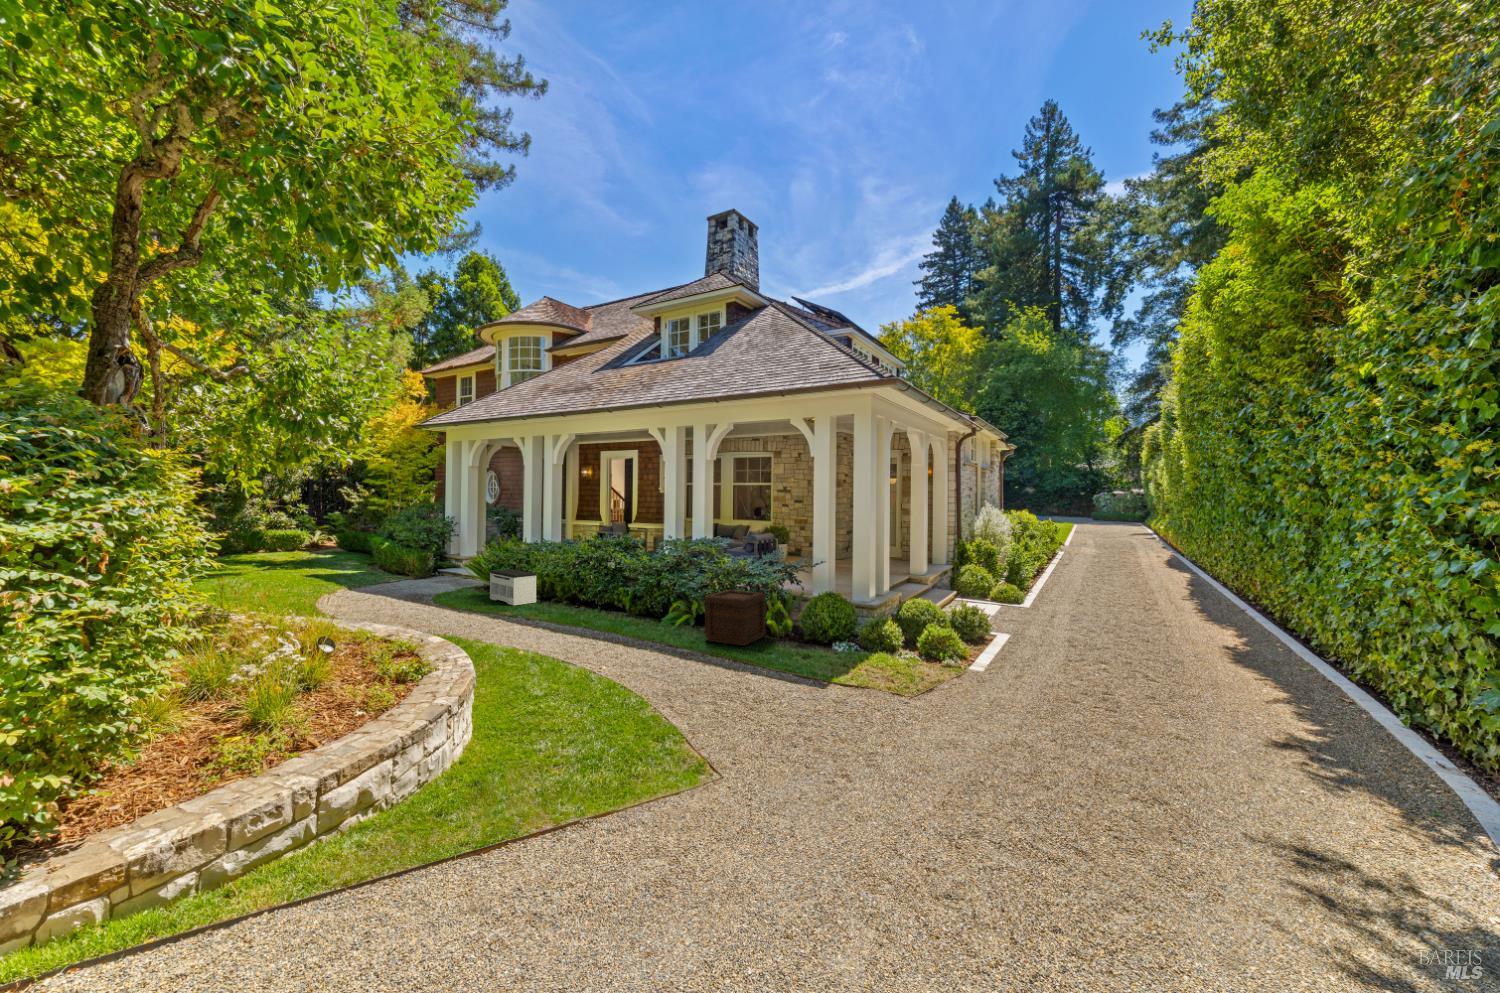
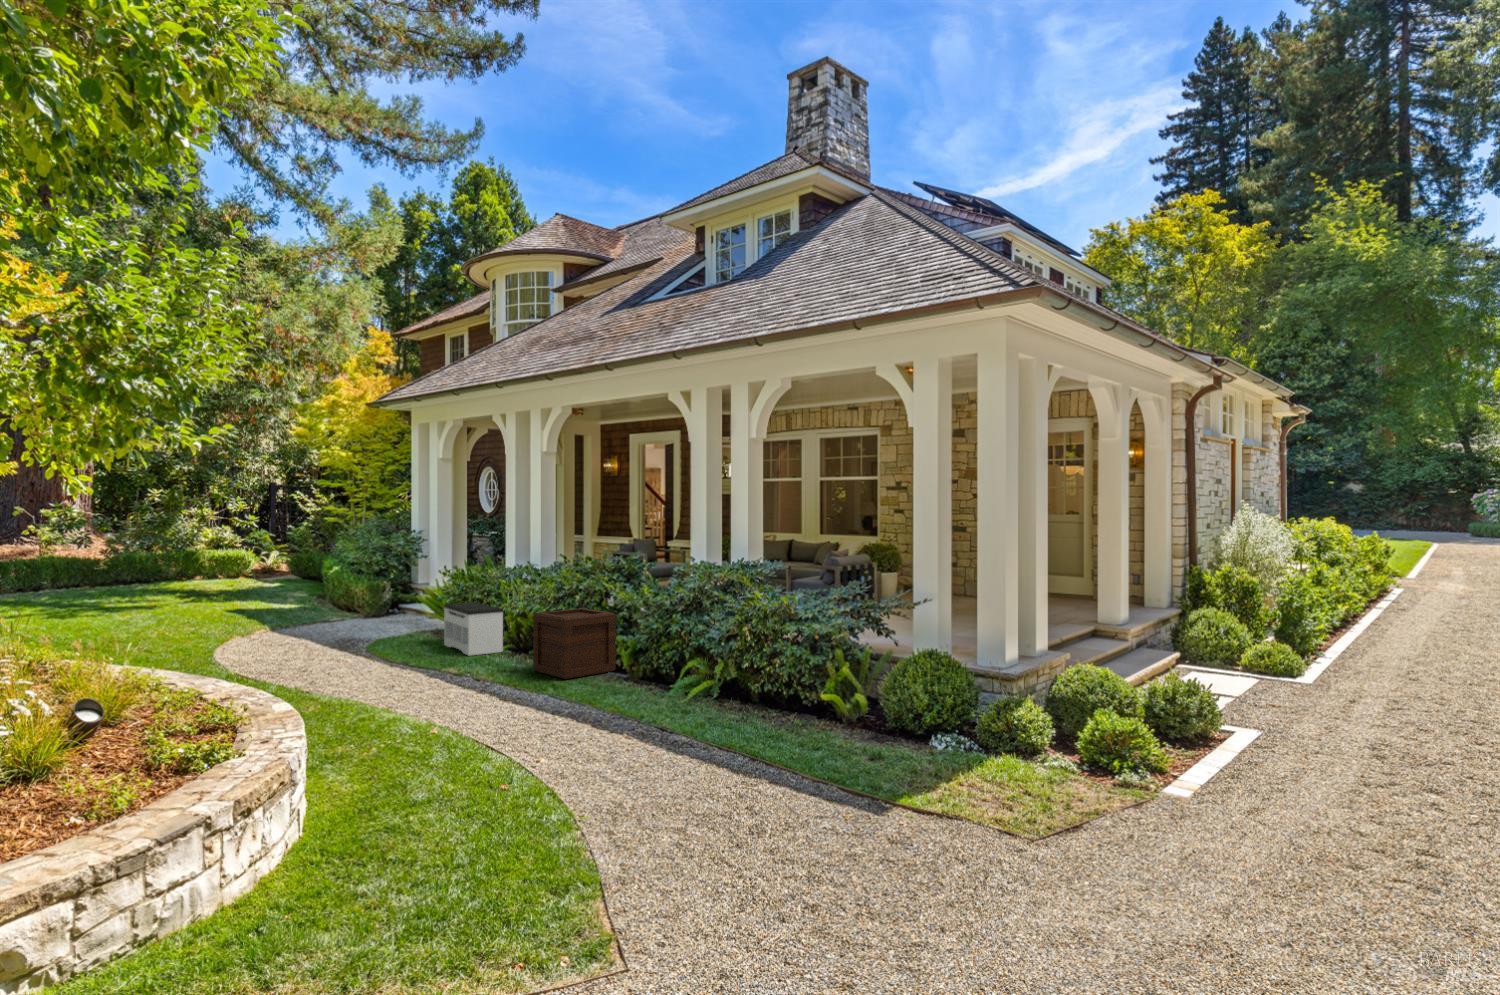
wooden crate: present [705,590,766,646] -> present [533,608,616,679]

